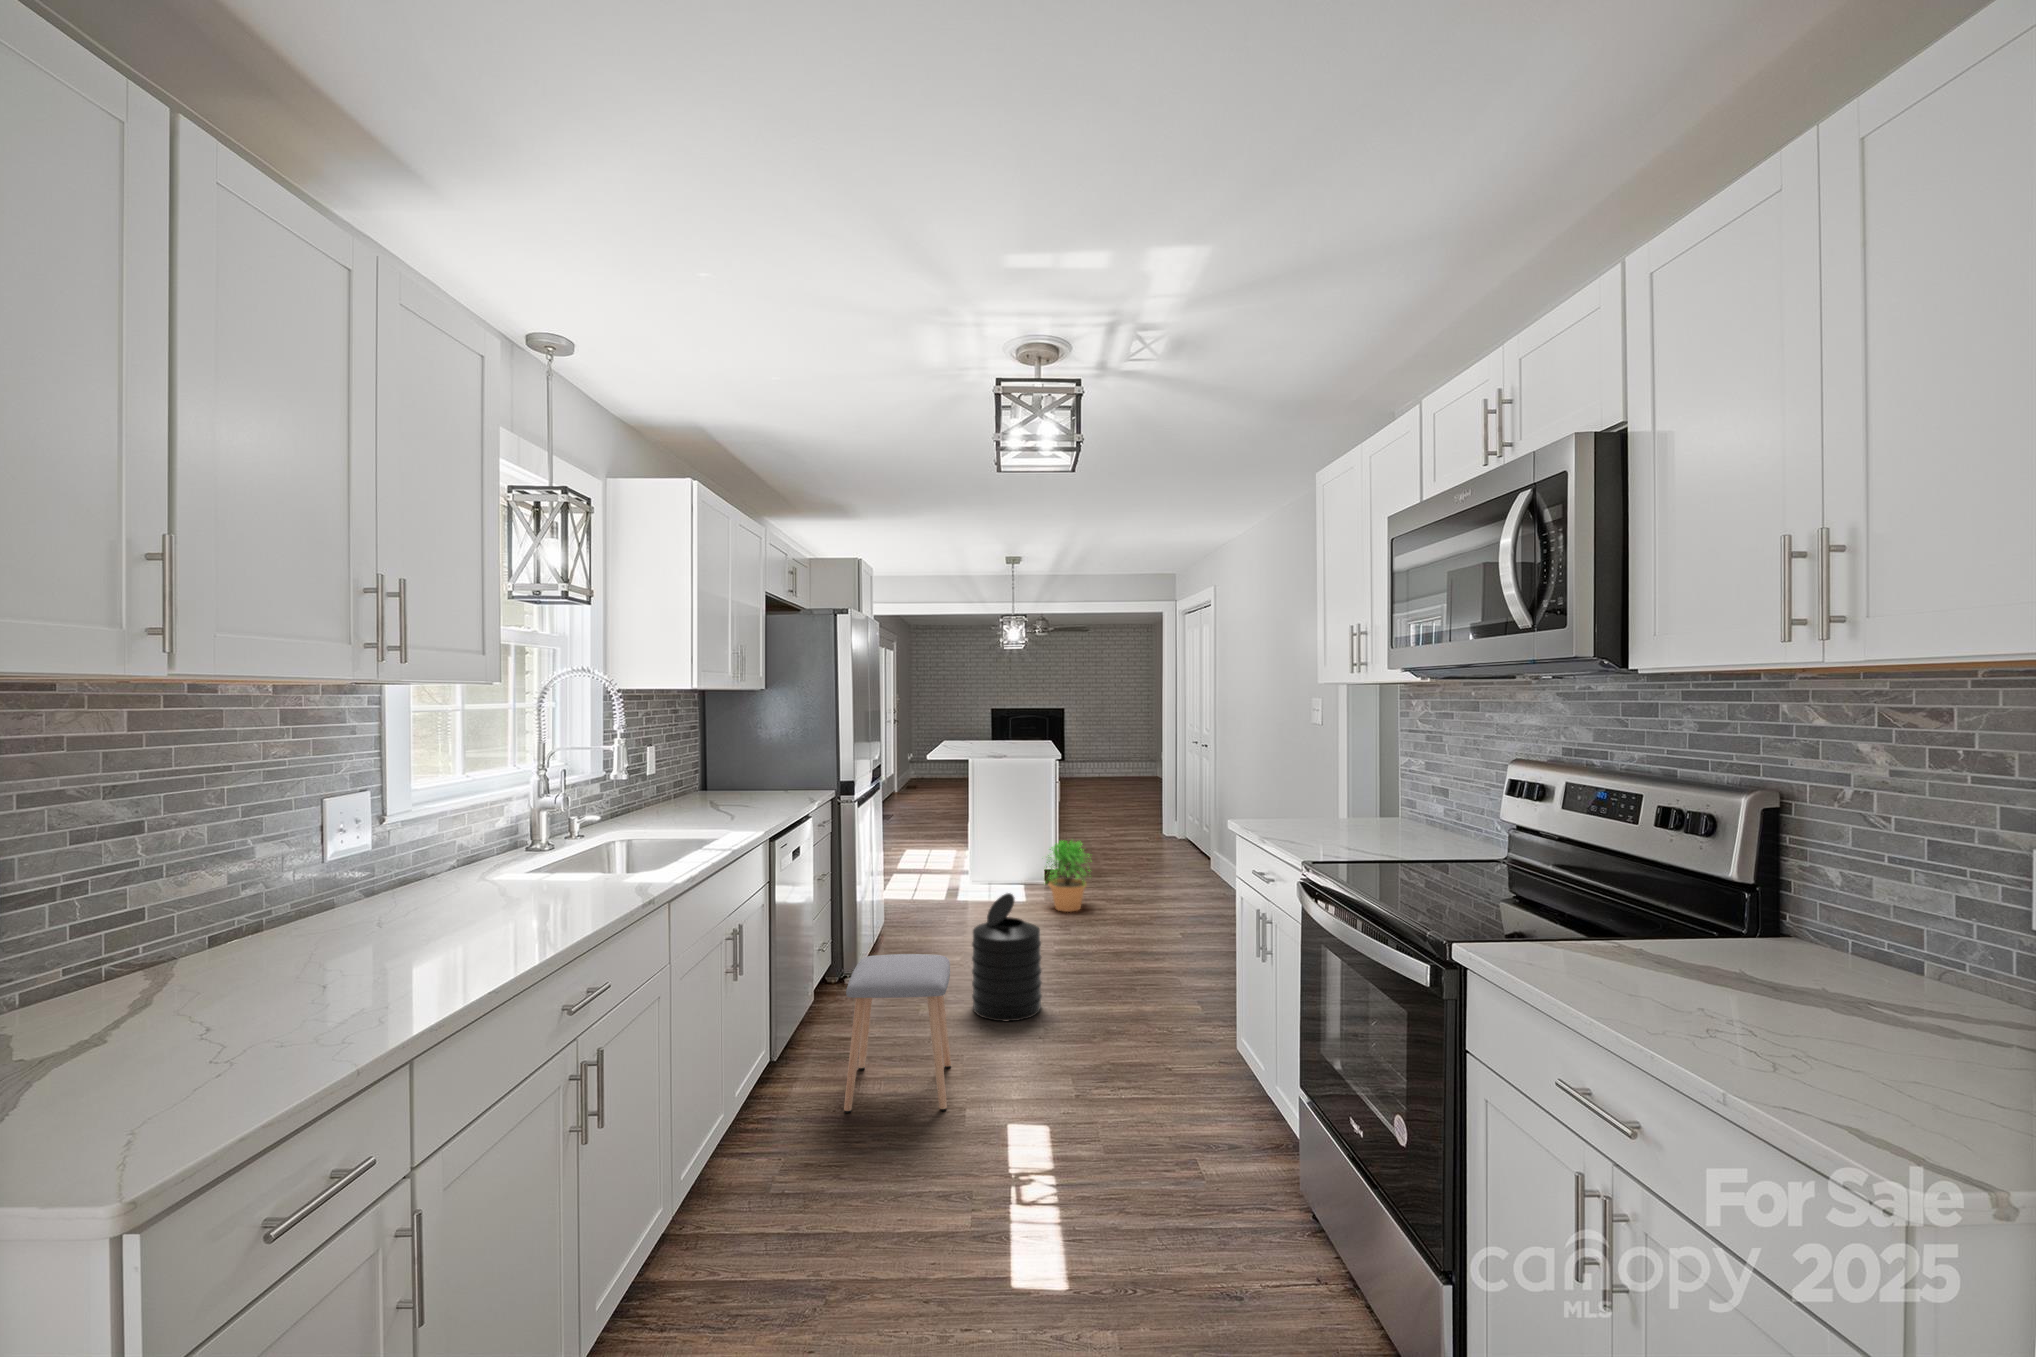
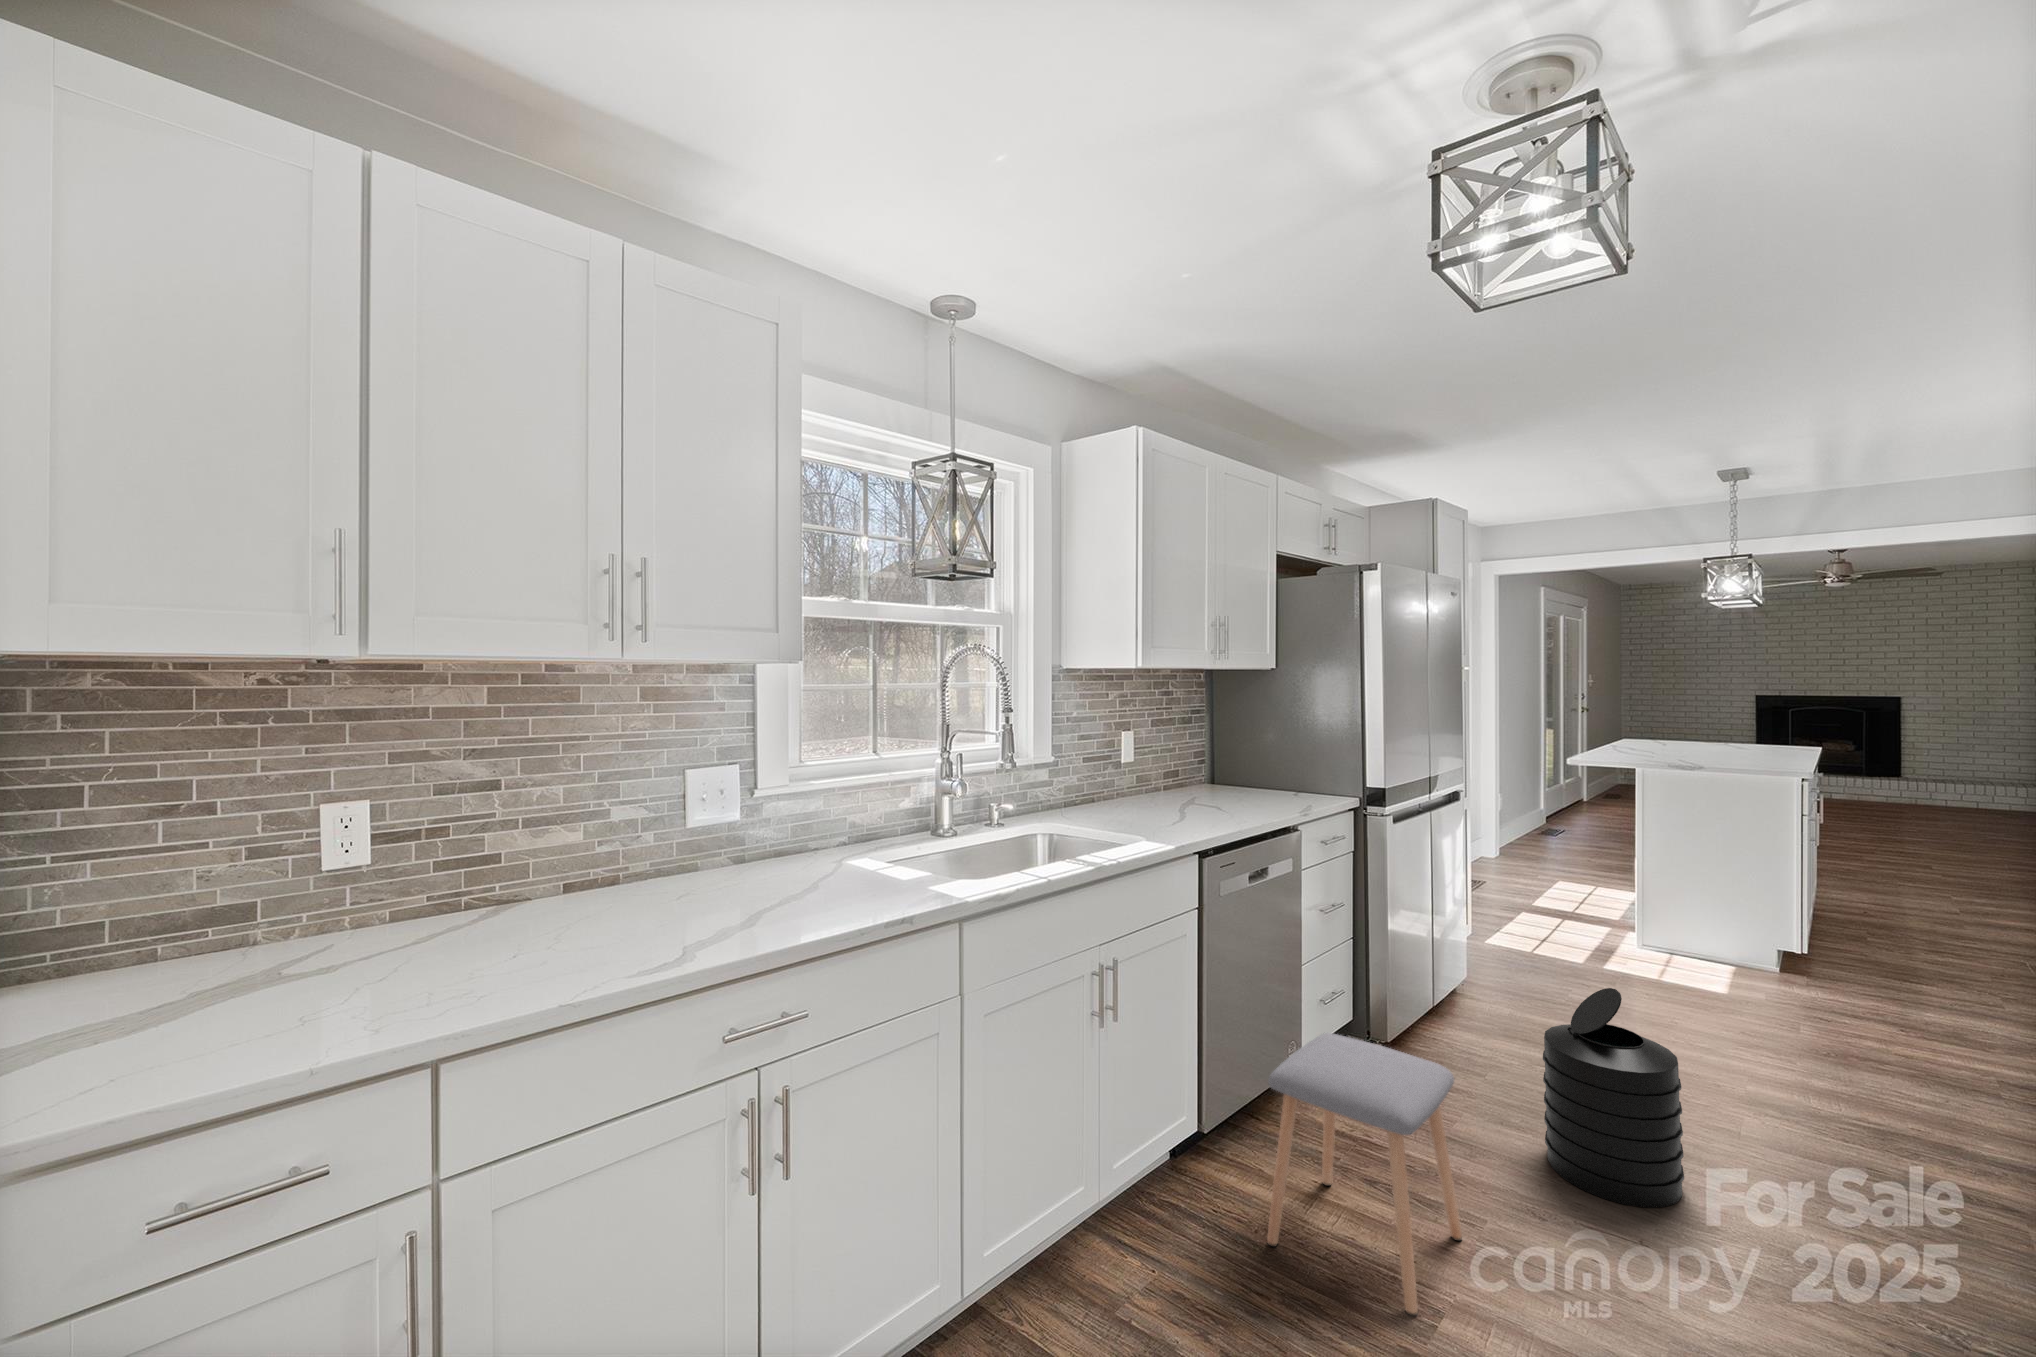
potted plant: present [1045,841,1089,912] -> none [1756,908,1881,1034]

